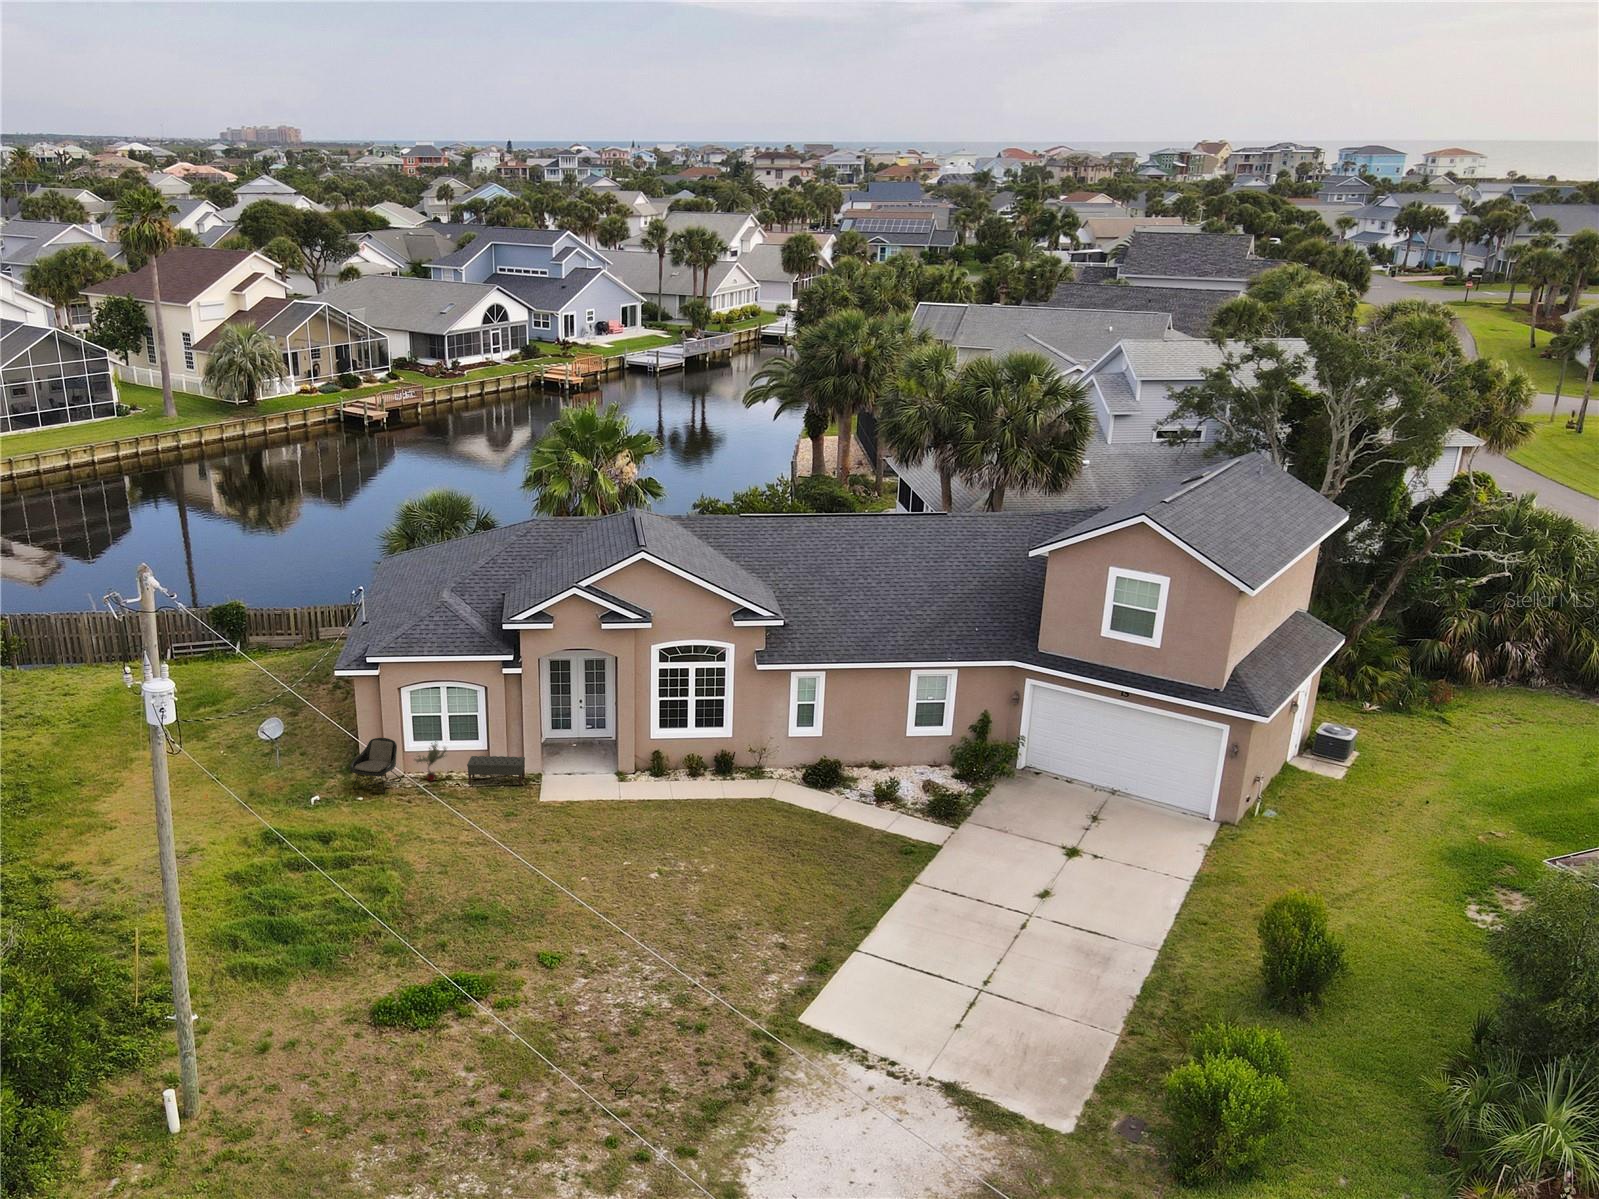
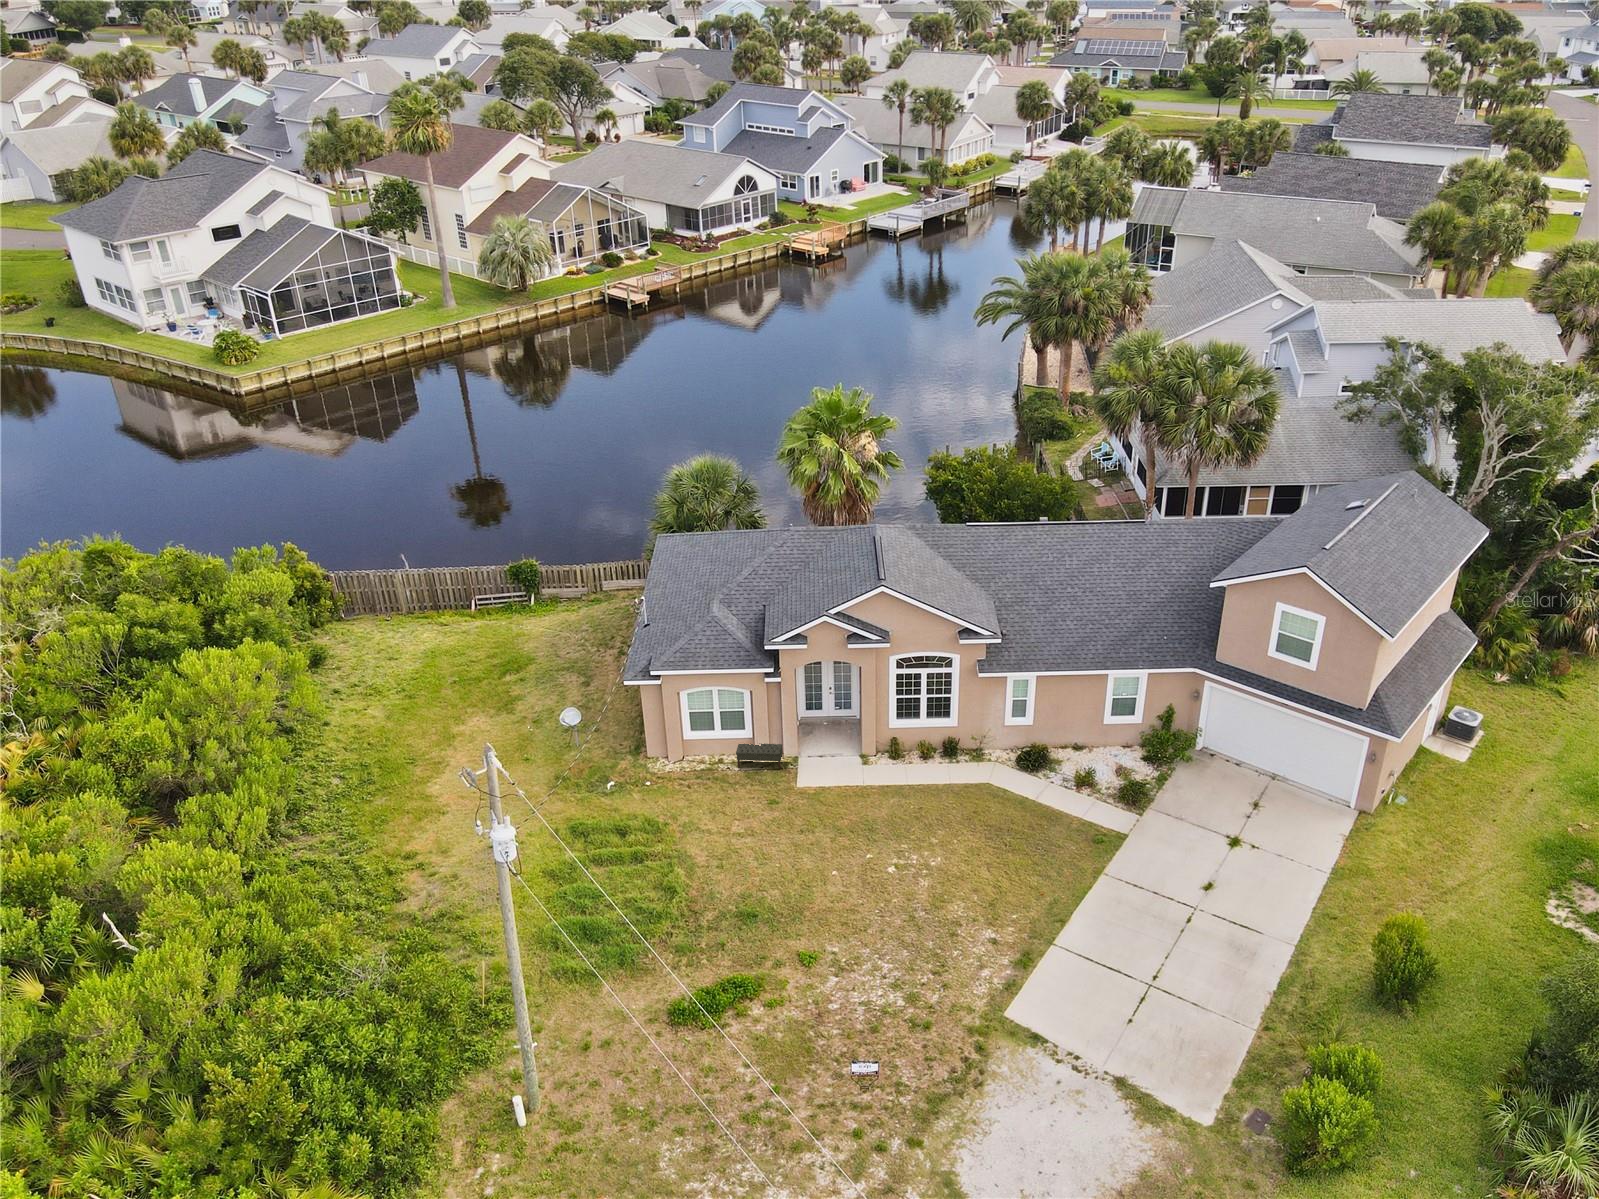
lounge chair: present [350,738,401,793] -> none [644,730,684,778]
potted tree: present [414,741,446,781] -> none [692,732,720,764]

